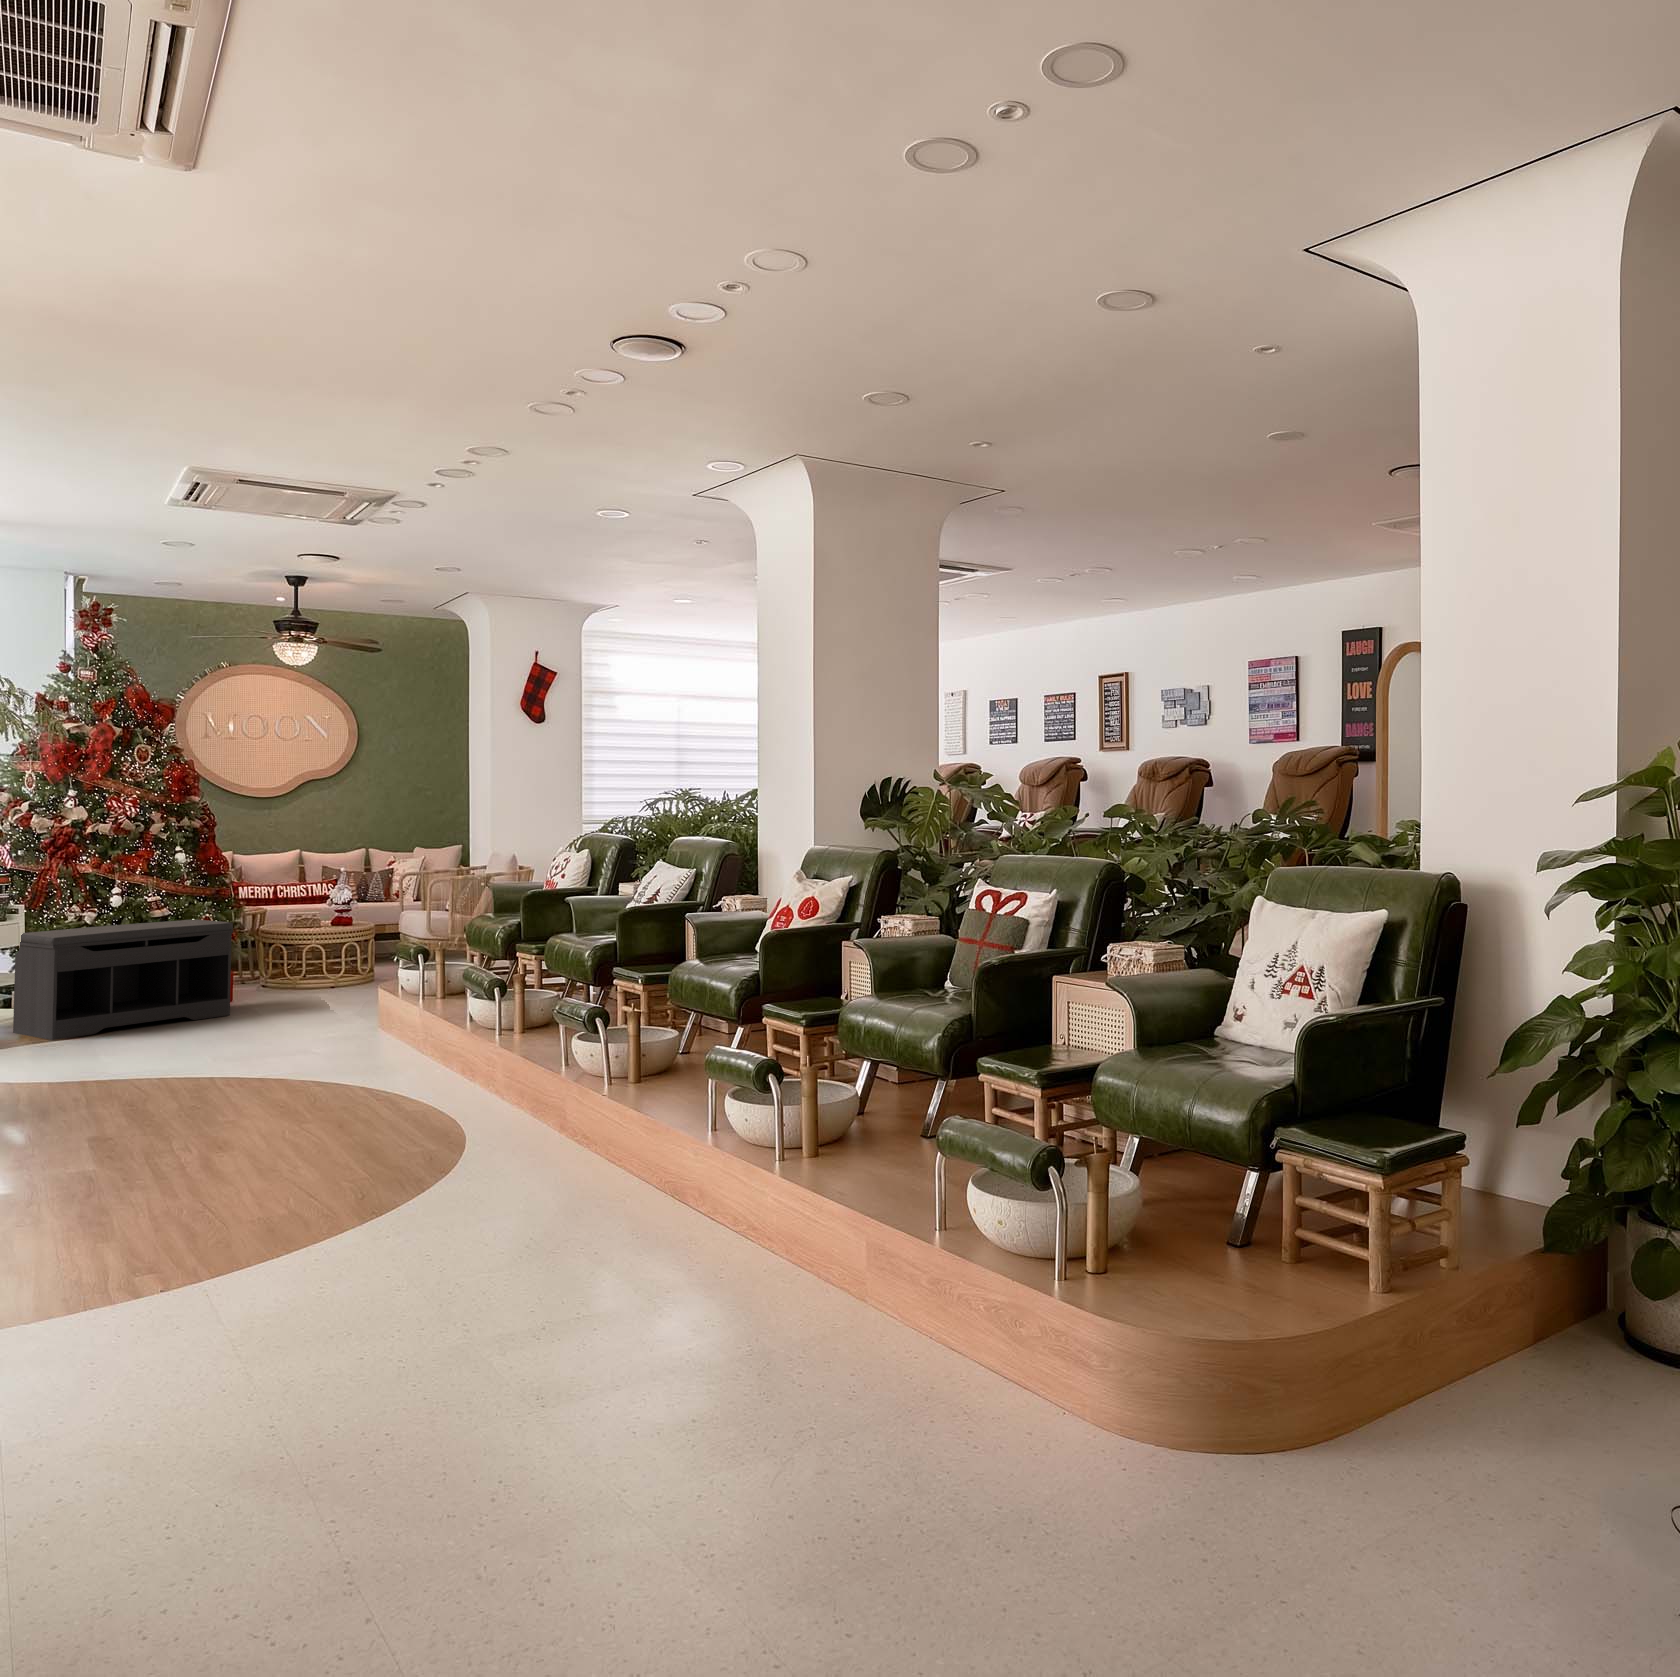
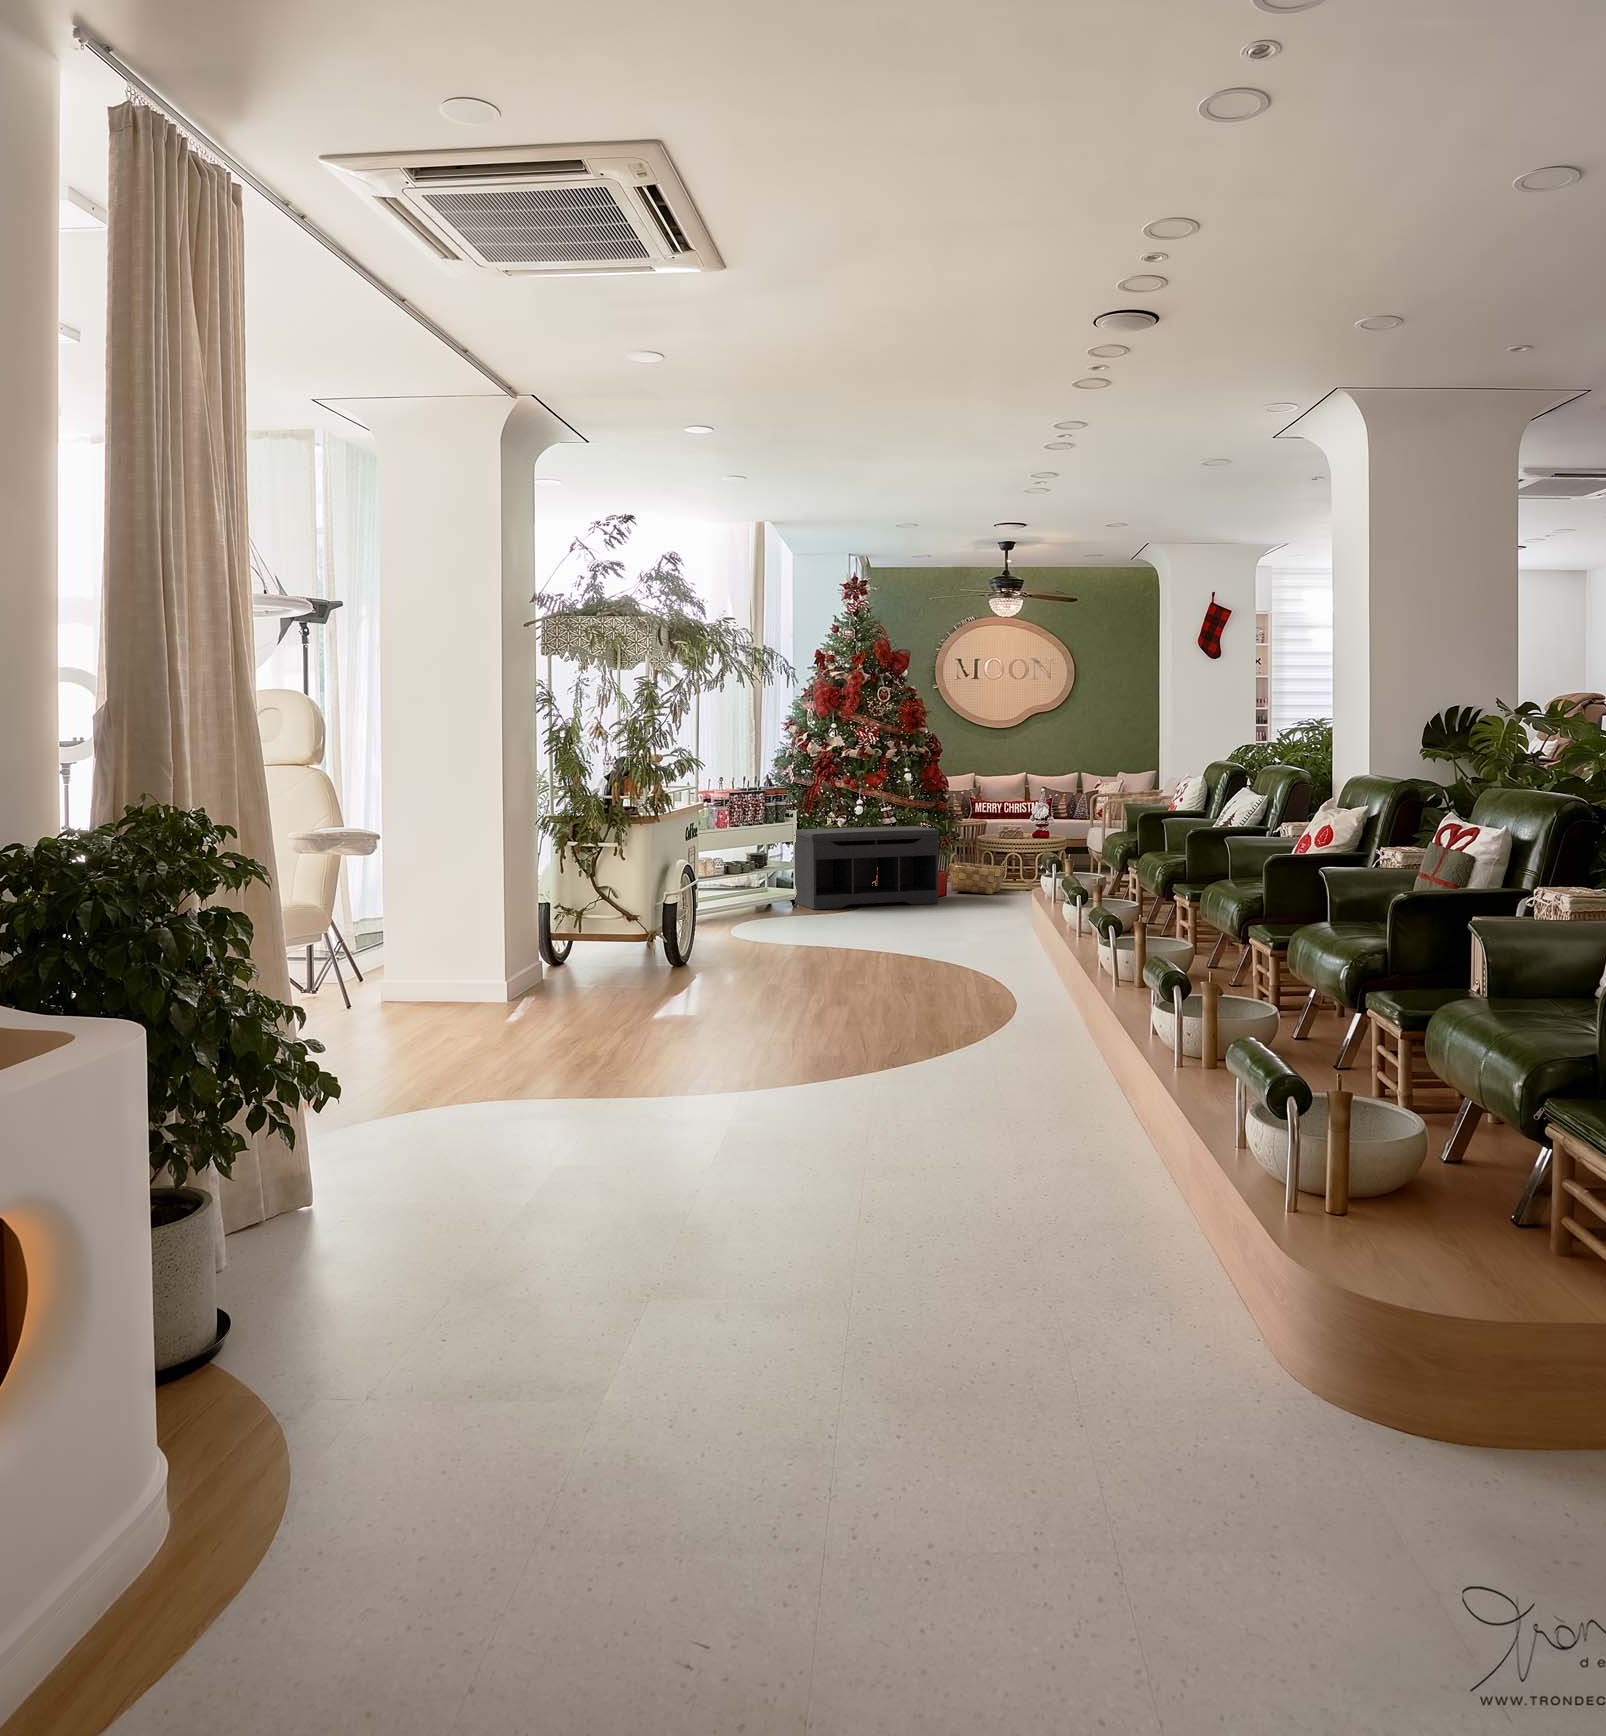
woven basket: none [232,950,309,998] -> present [948,853,1006,894]

